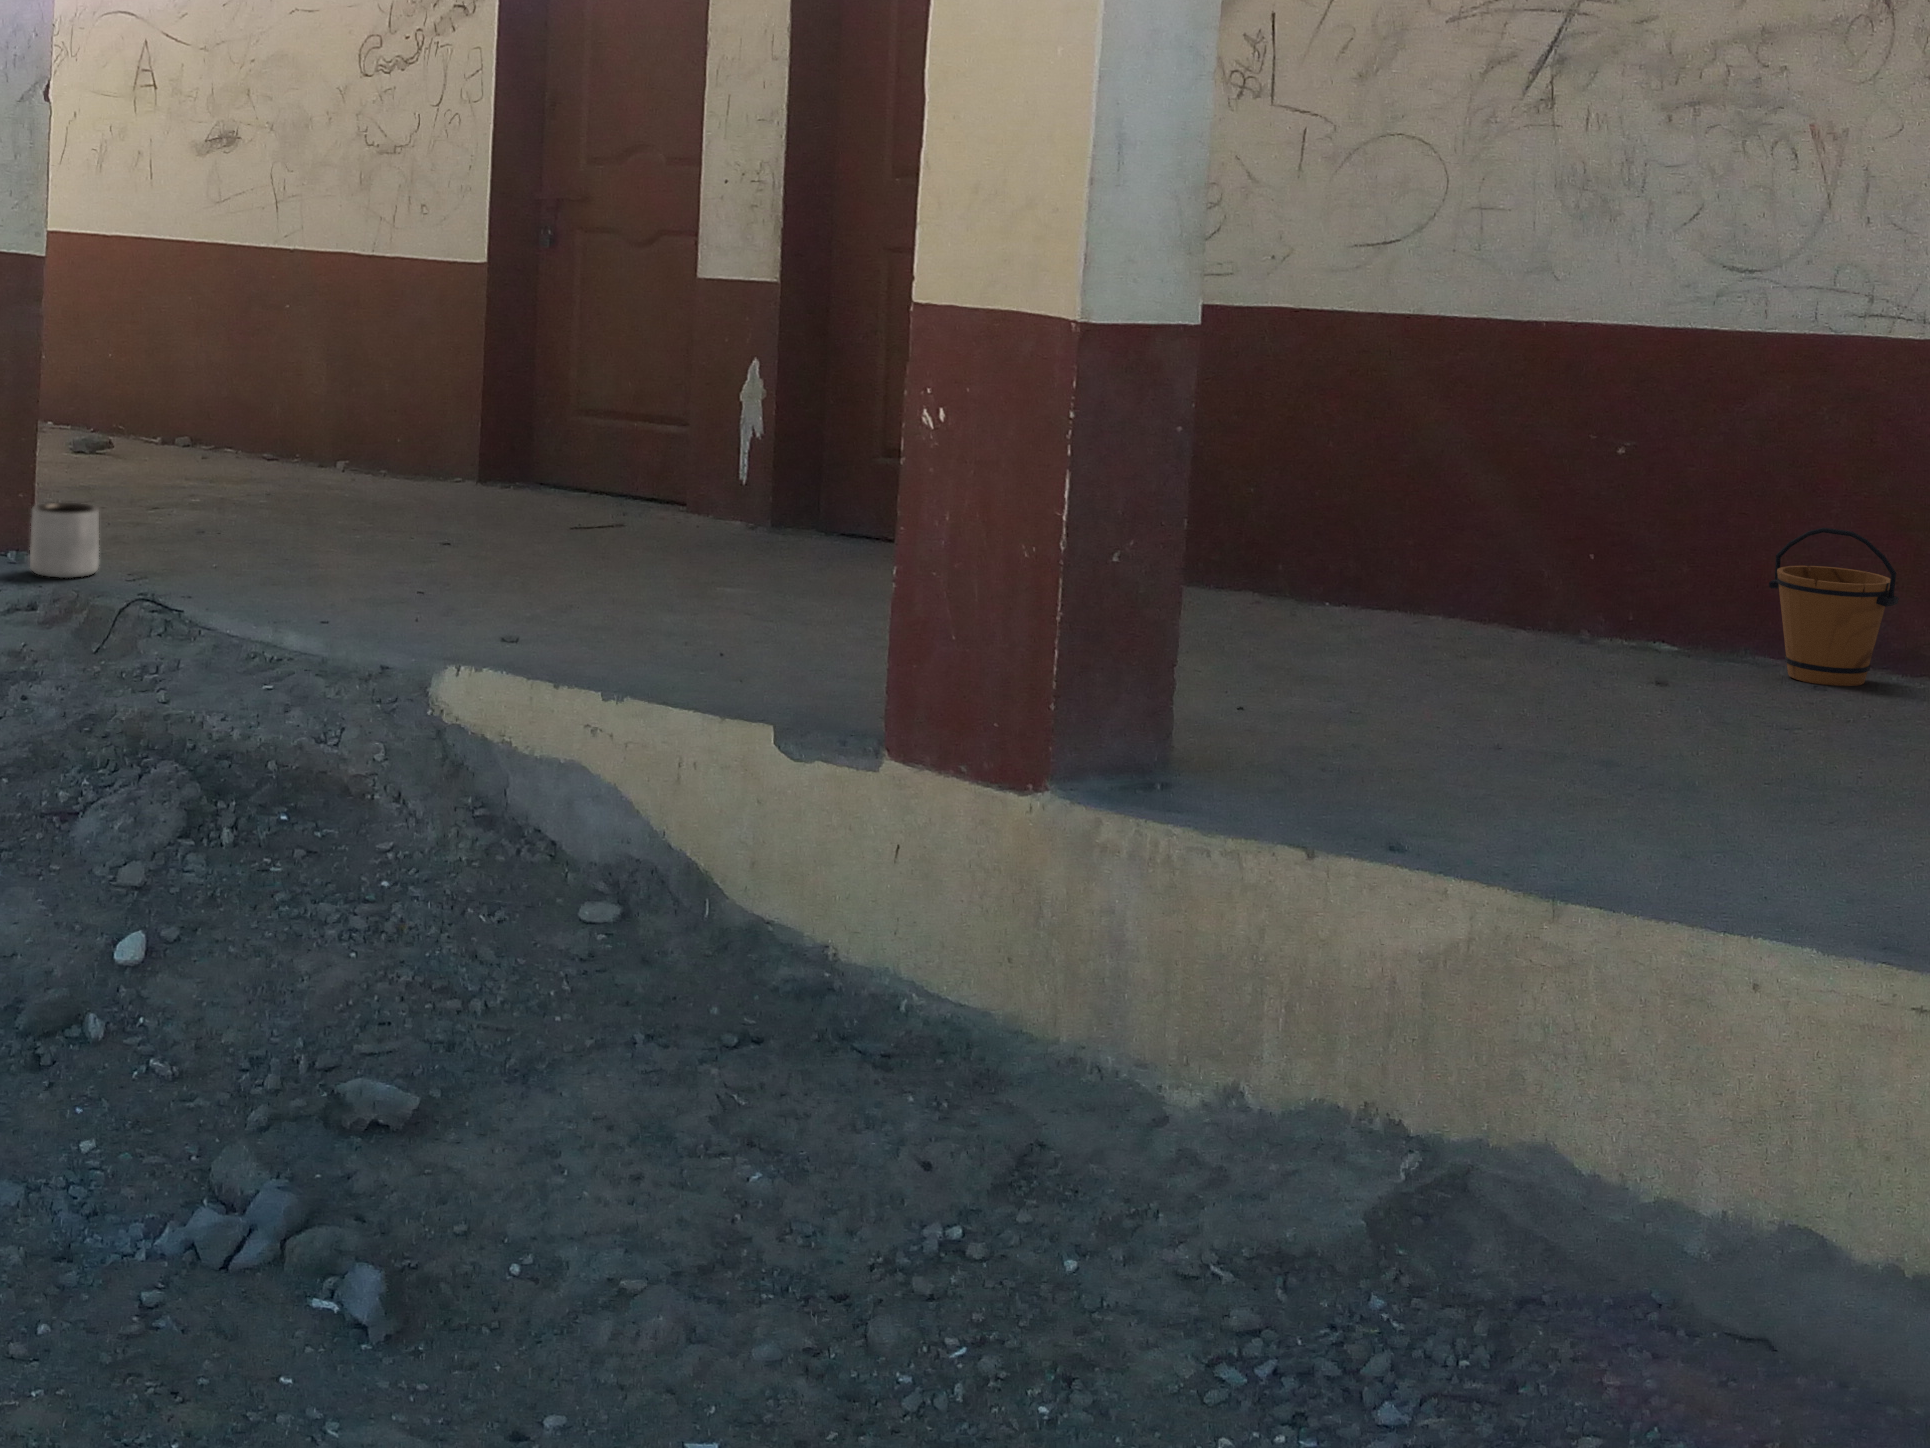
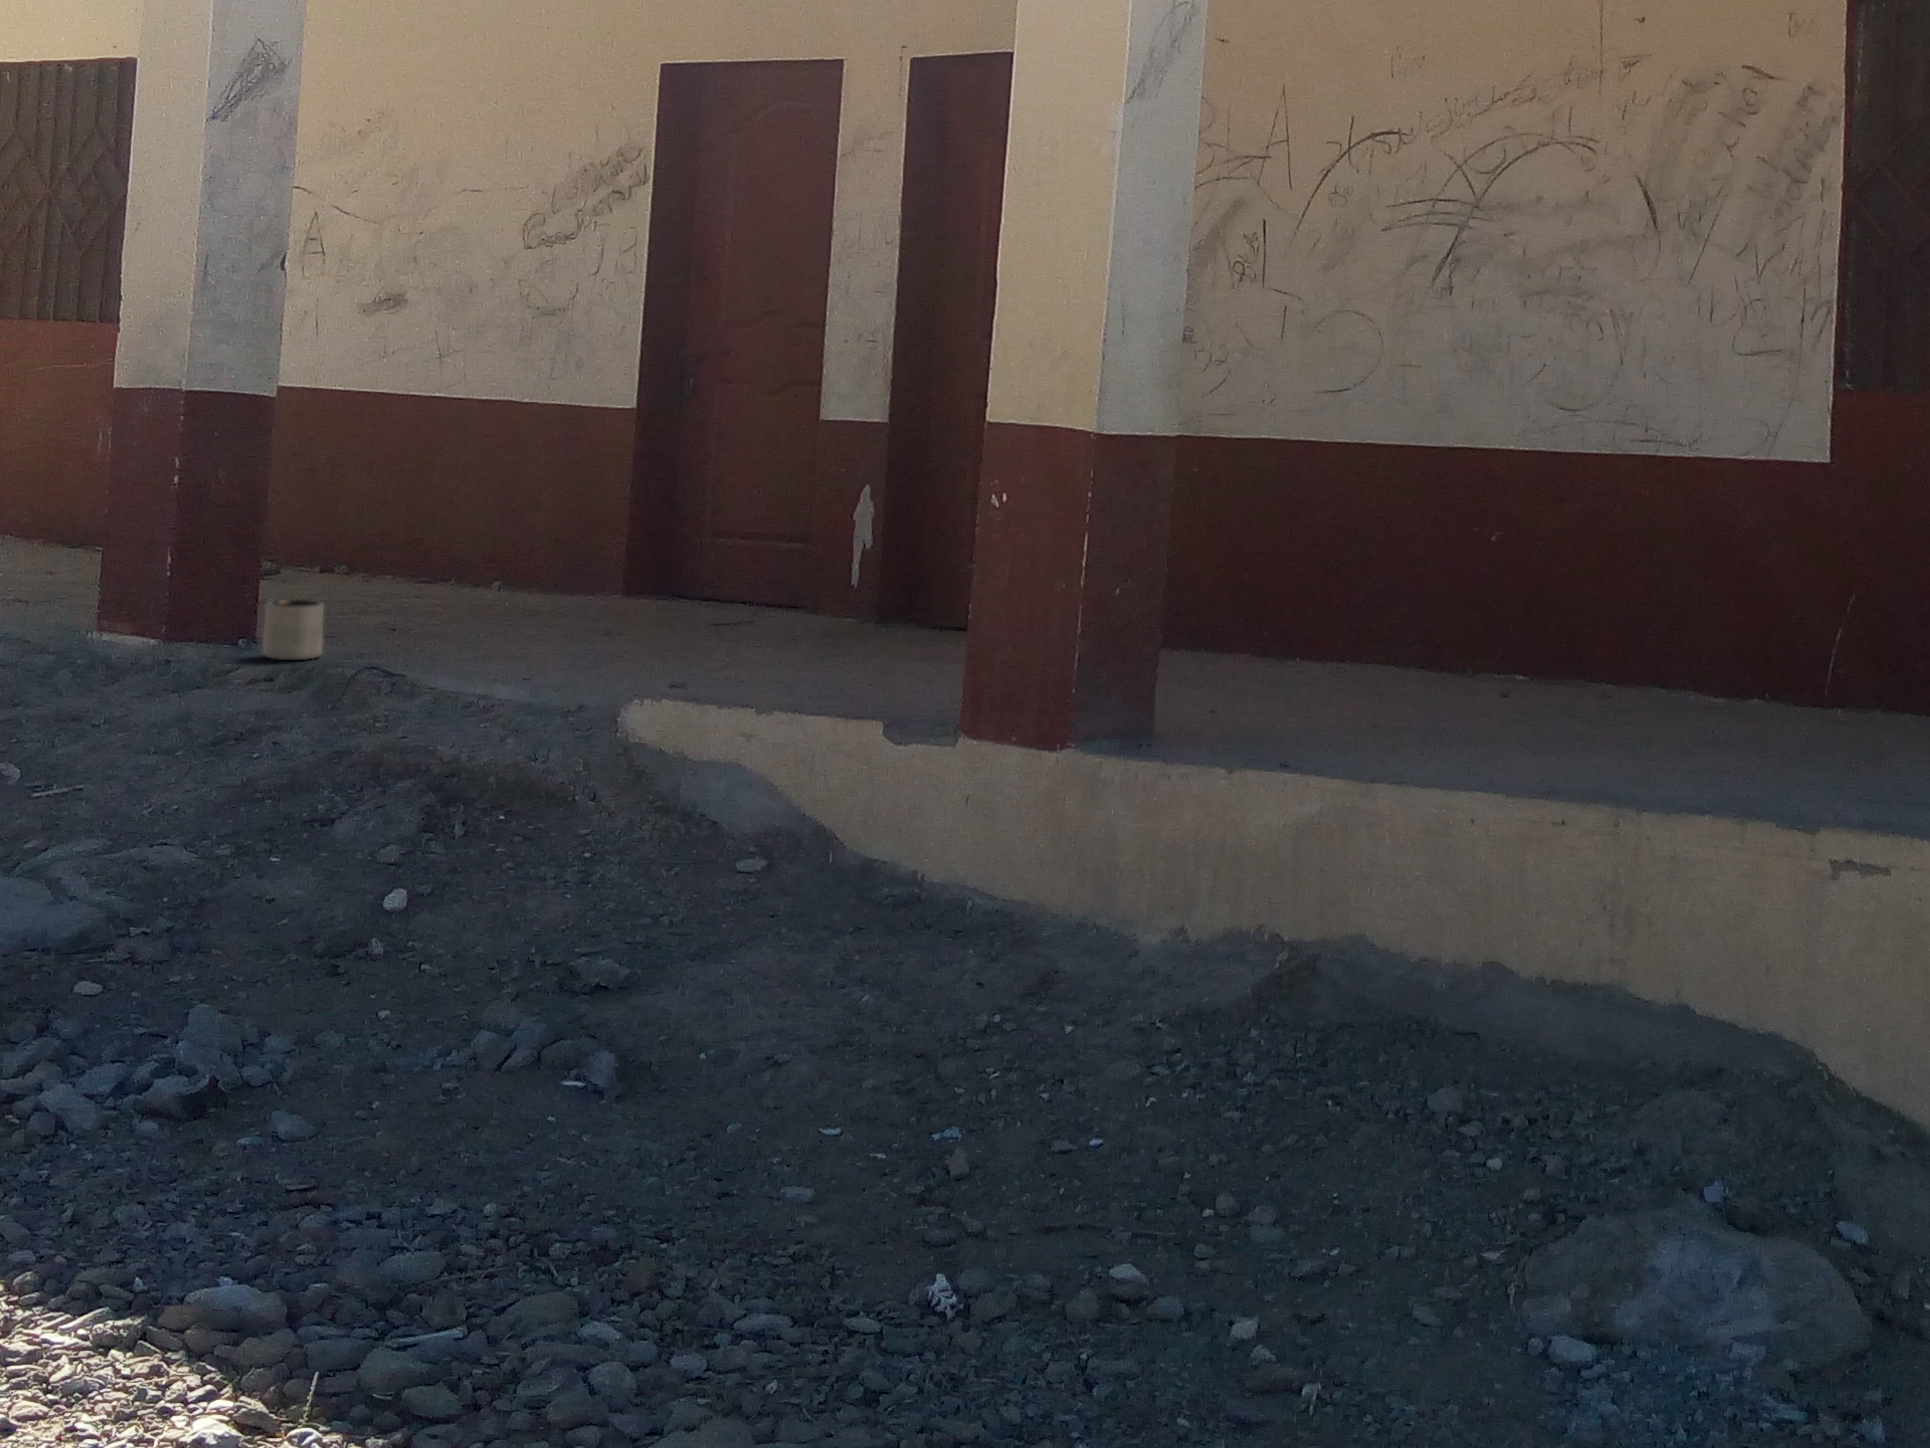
bucket: present [1769,528,1899,686] -> none [1583,589,1664,699]

